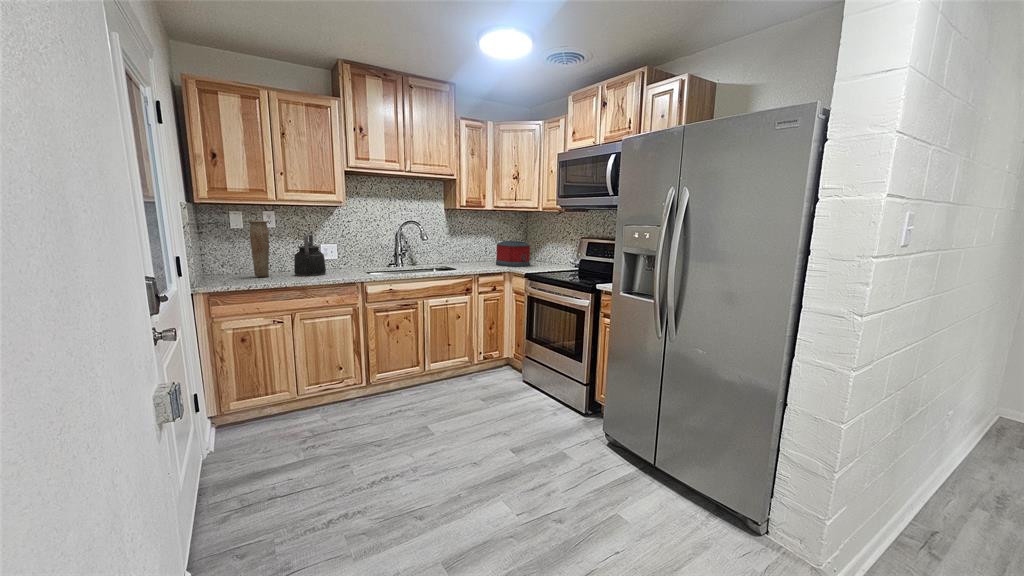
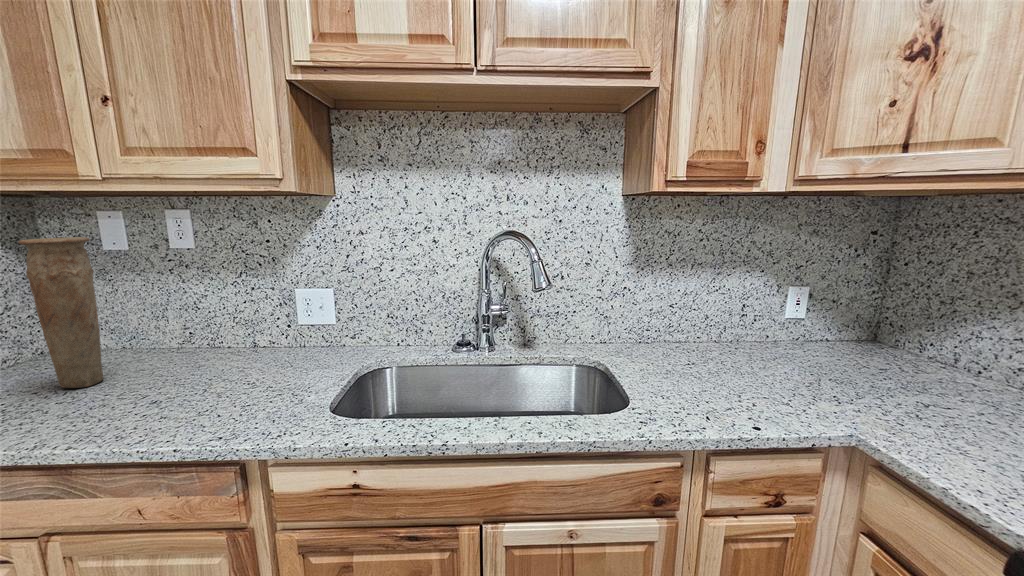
kettle: present [294,235,326,276] -> none [132,273,255,403]
toaster: present [496,241,530,267] -> none [779,305,971,438]

